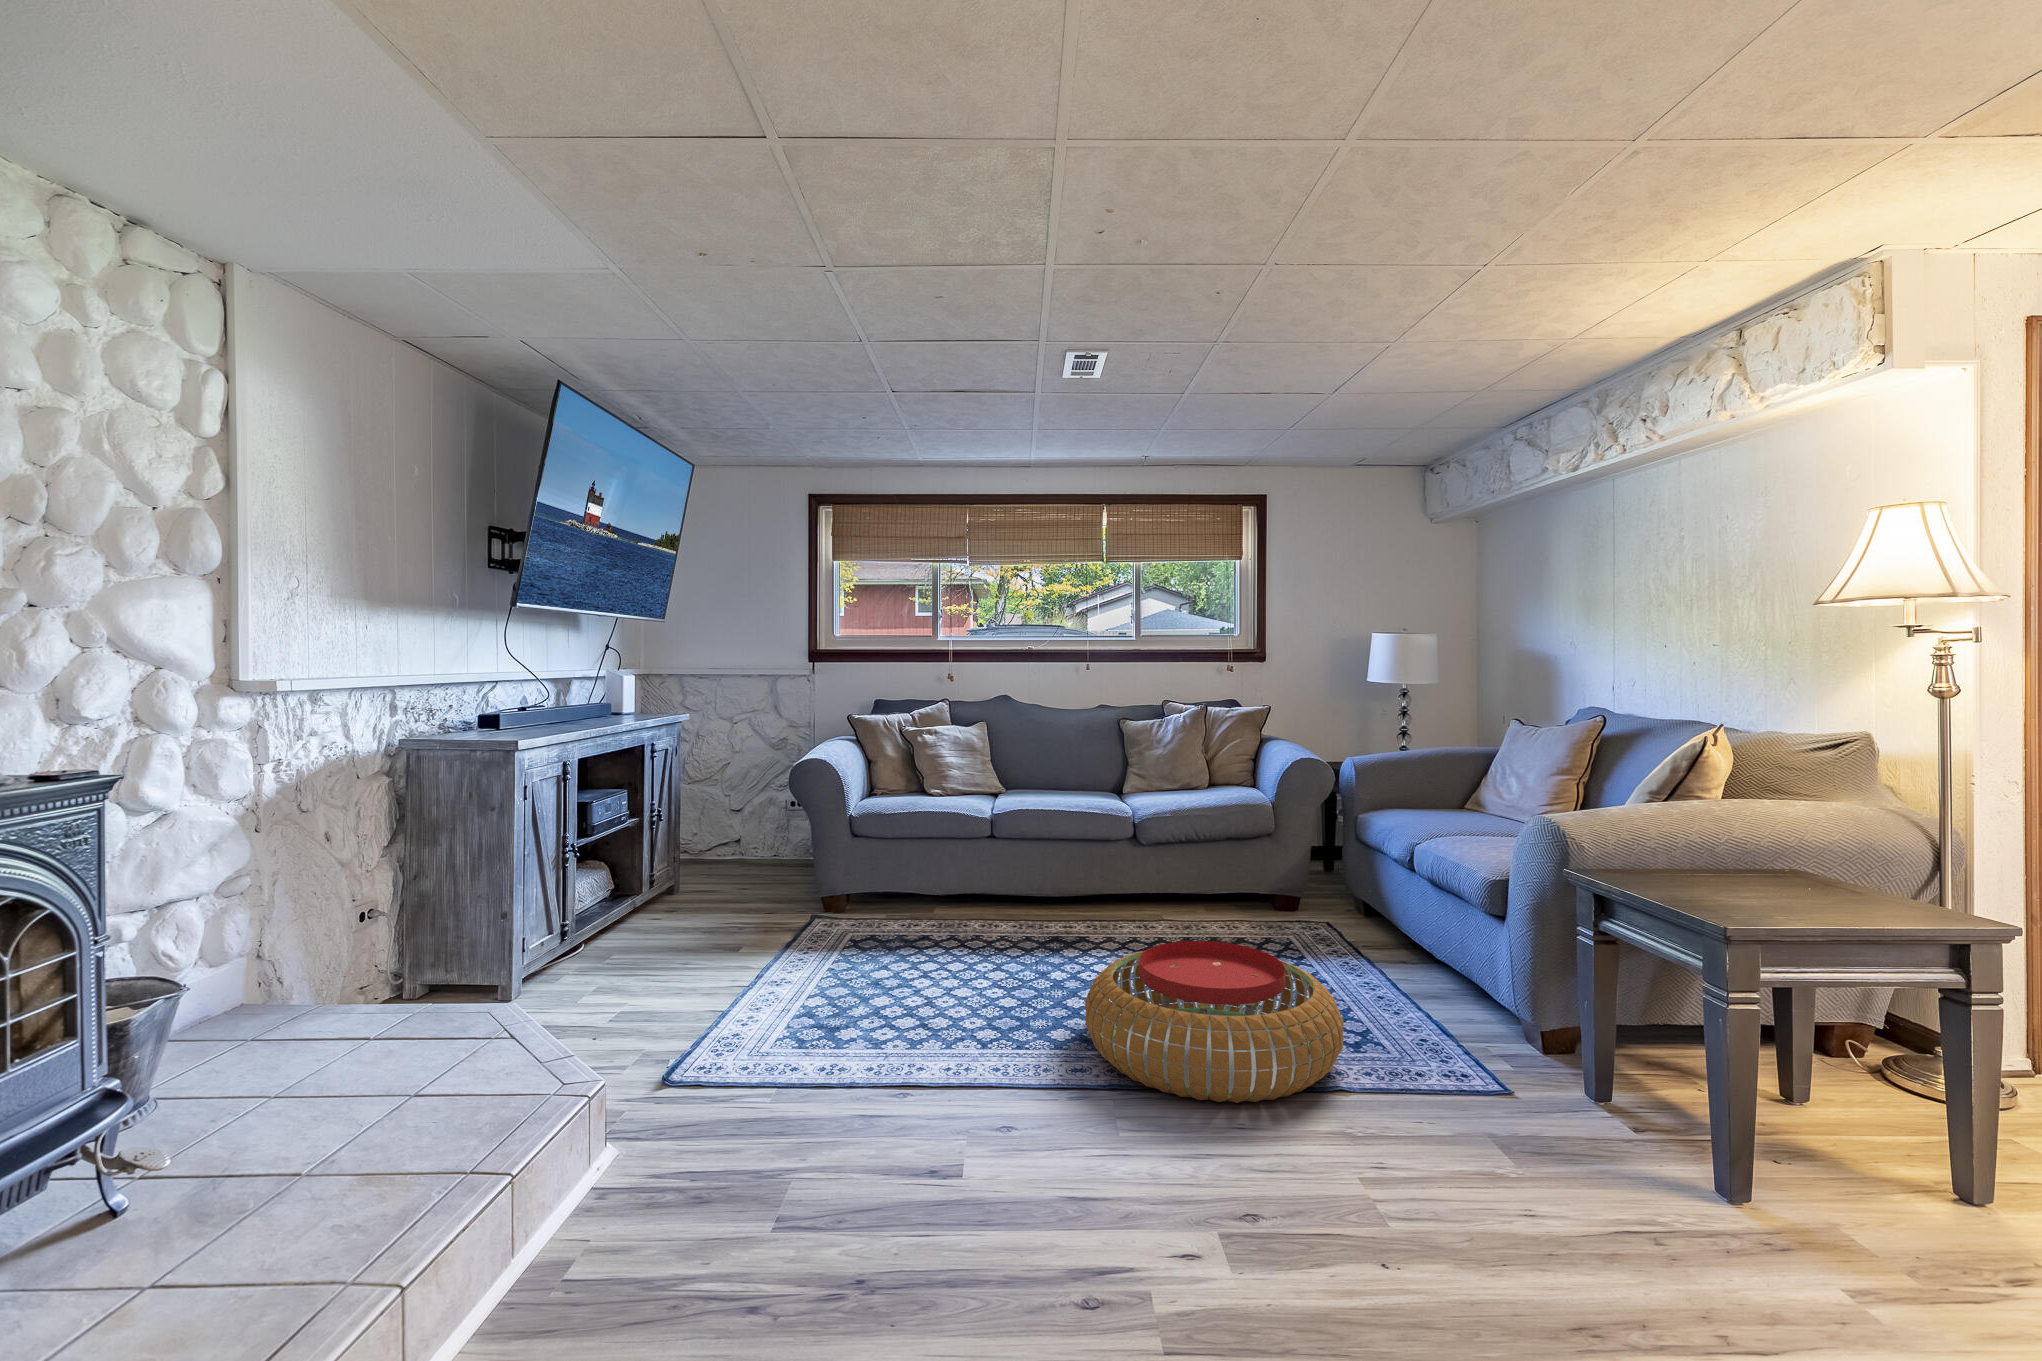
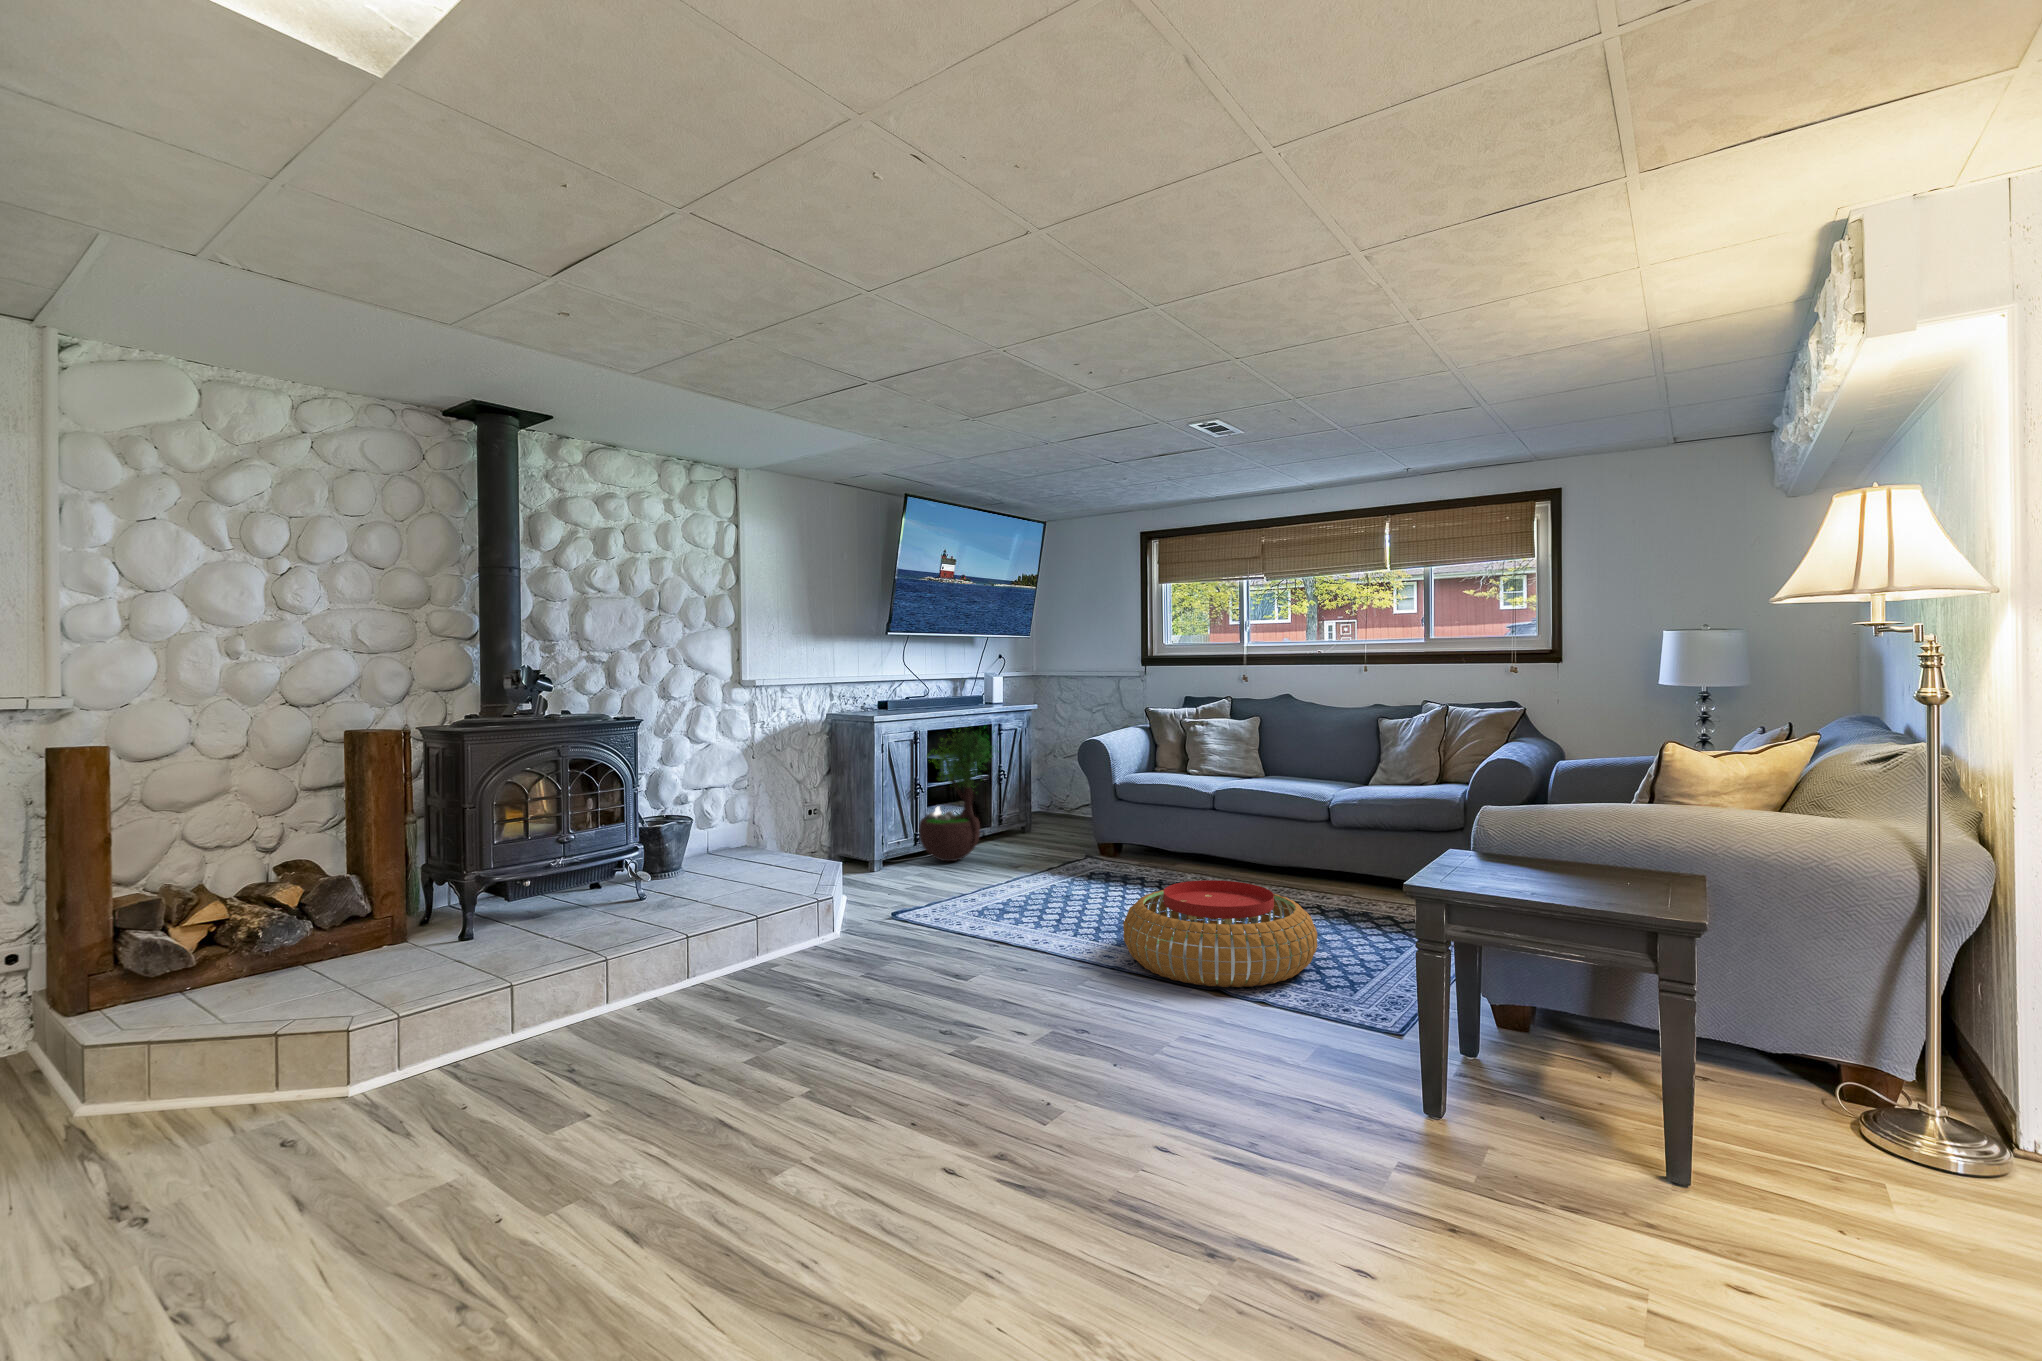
potted tree: none [576,740,711,959] -> present [919,727,999,862]

